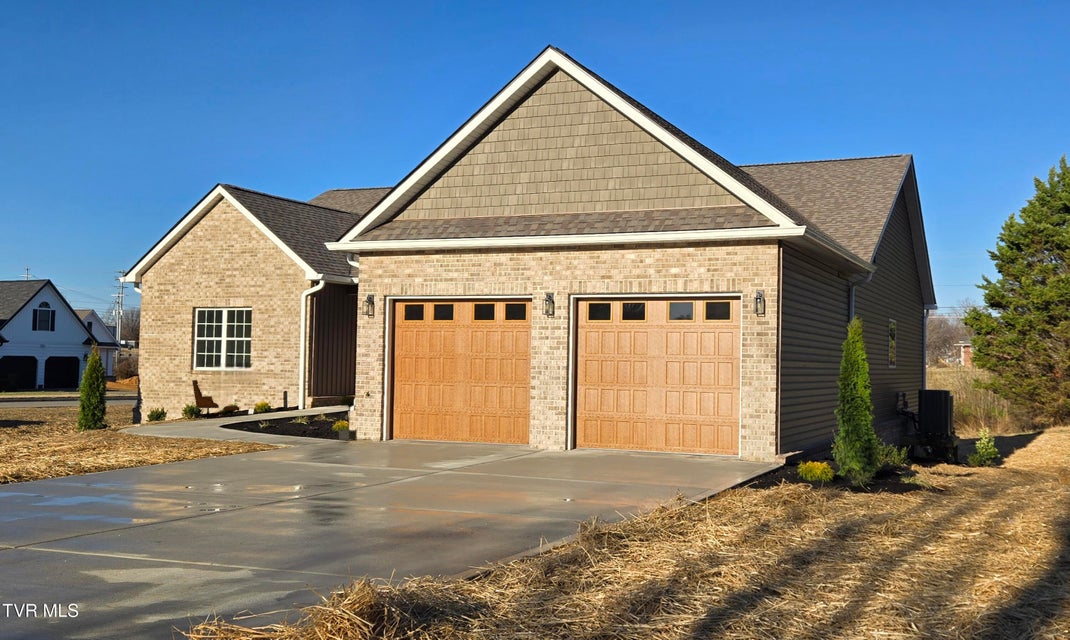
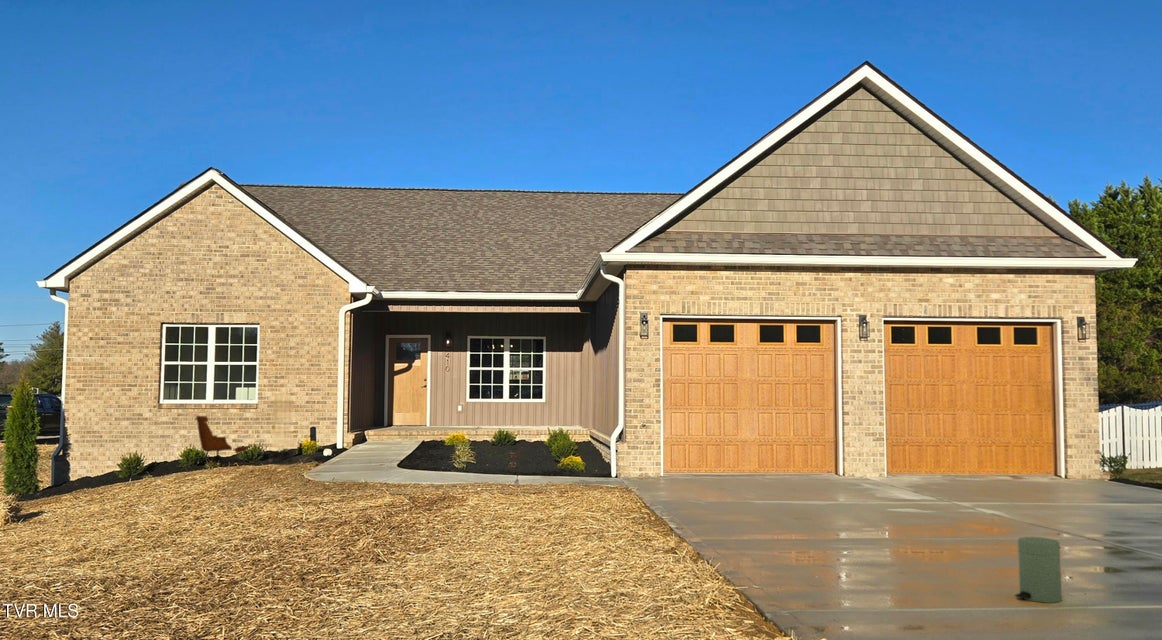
potted tree: present [339,395,357,440] -> none [592,425,614,478]
trash can: none [67,458,98,499] -> present [1015,537,1062,603]

